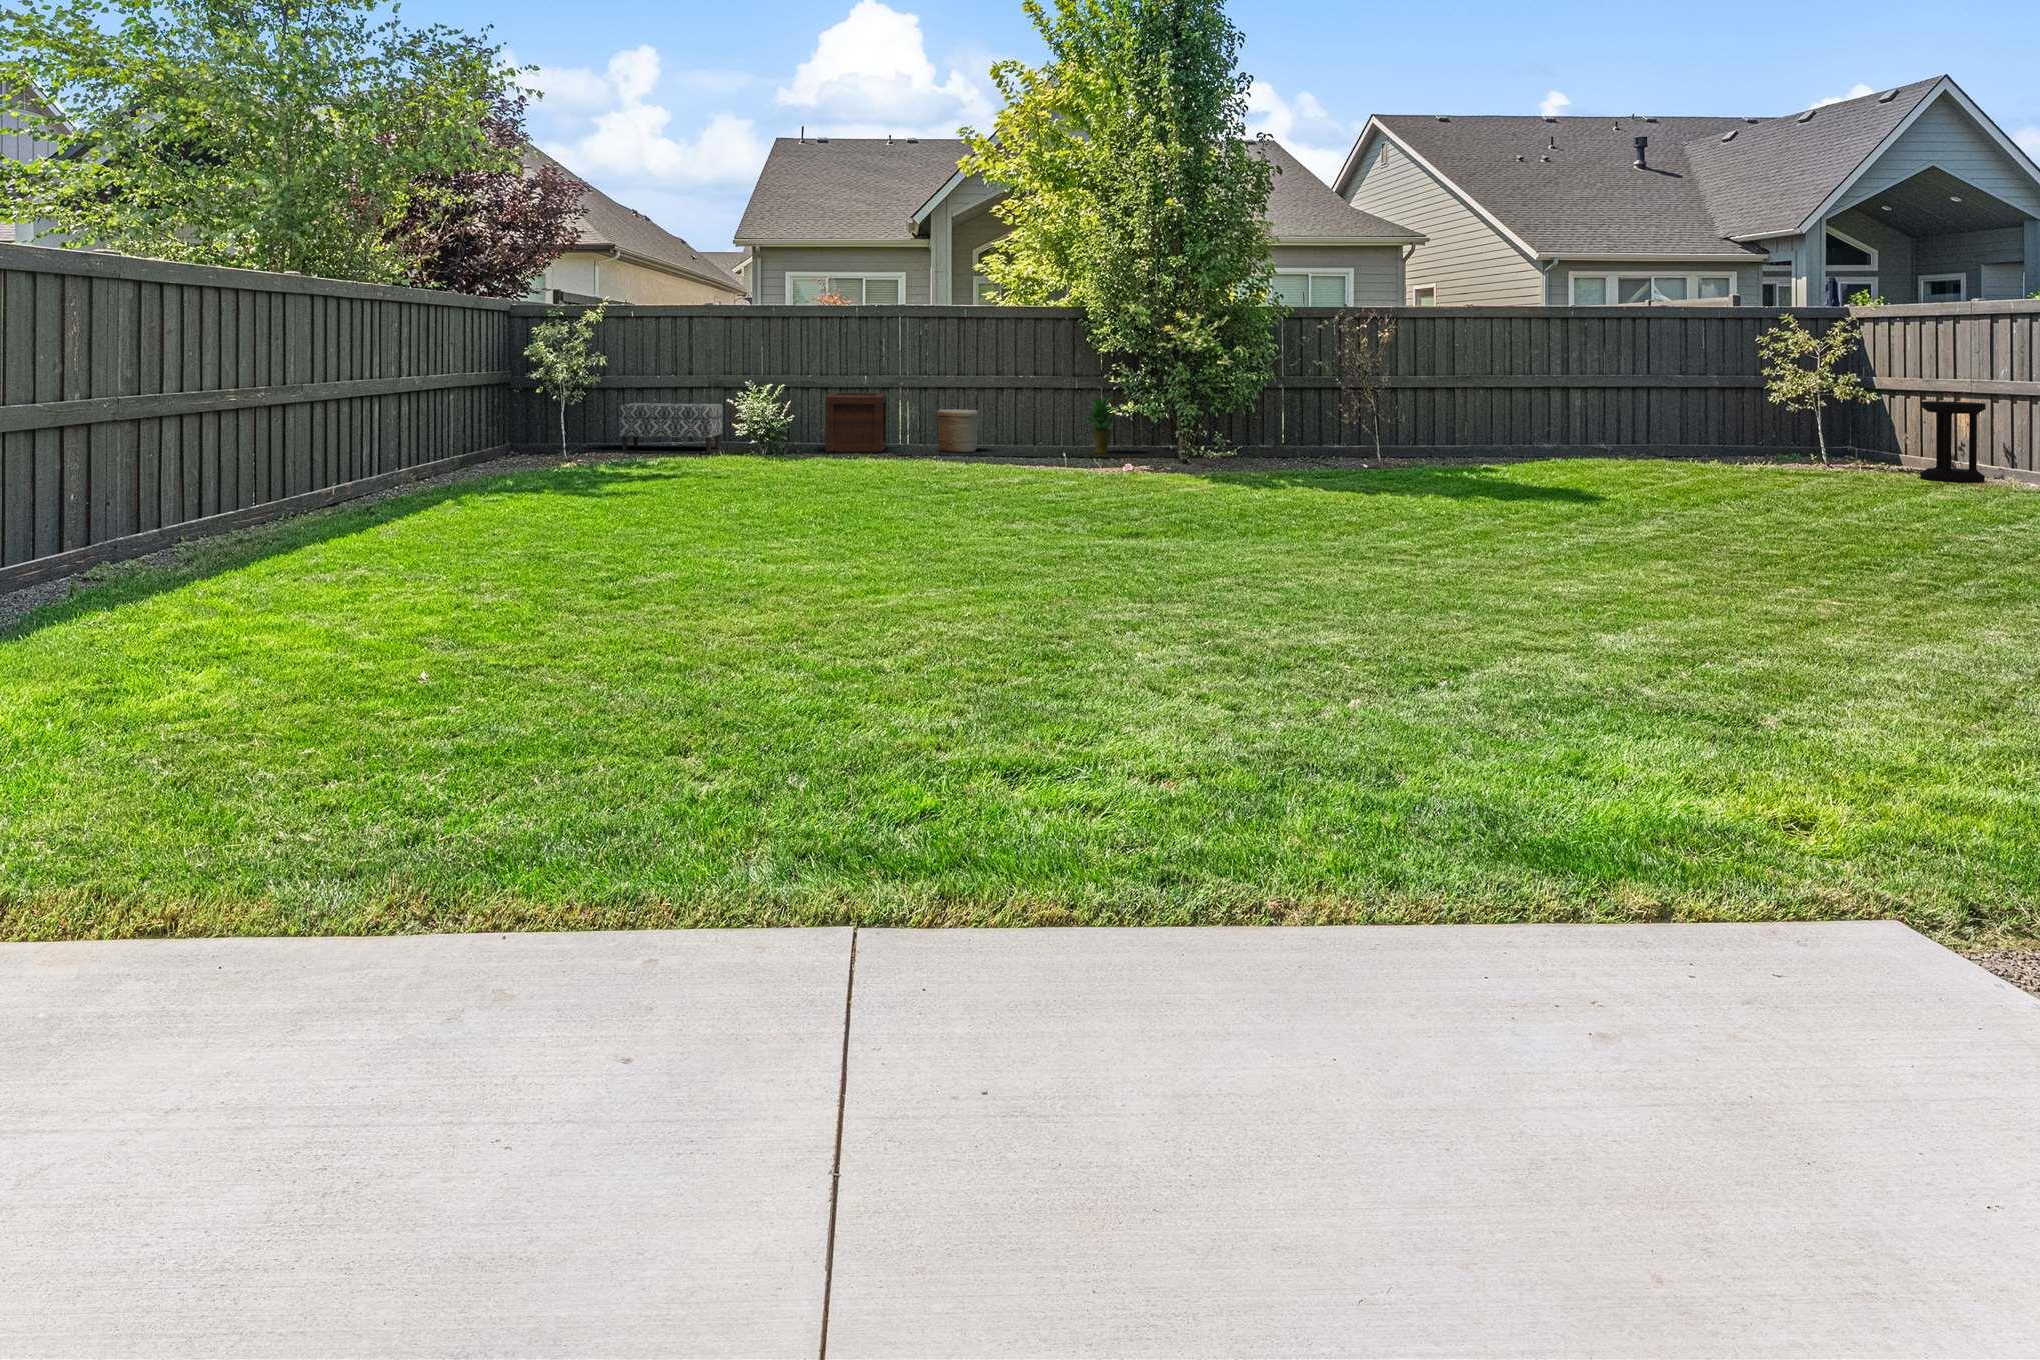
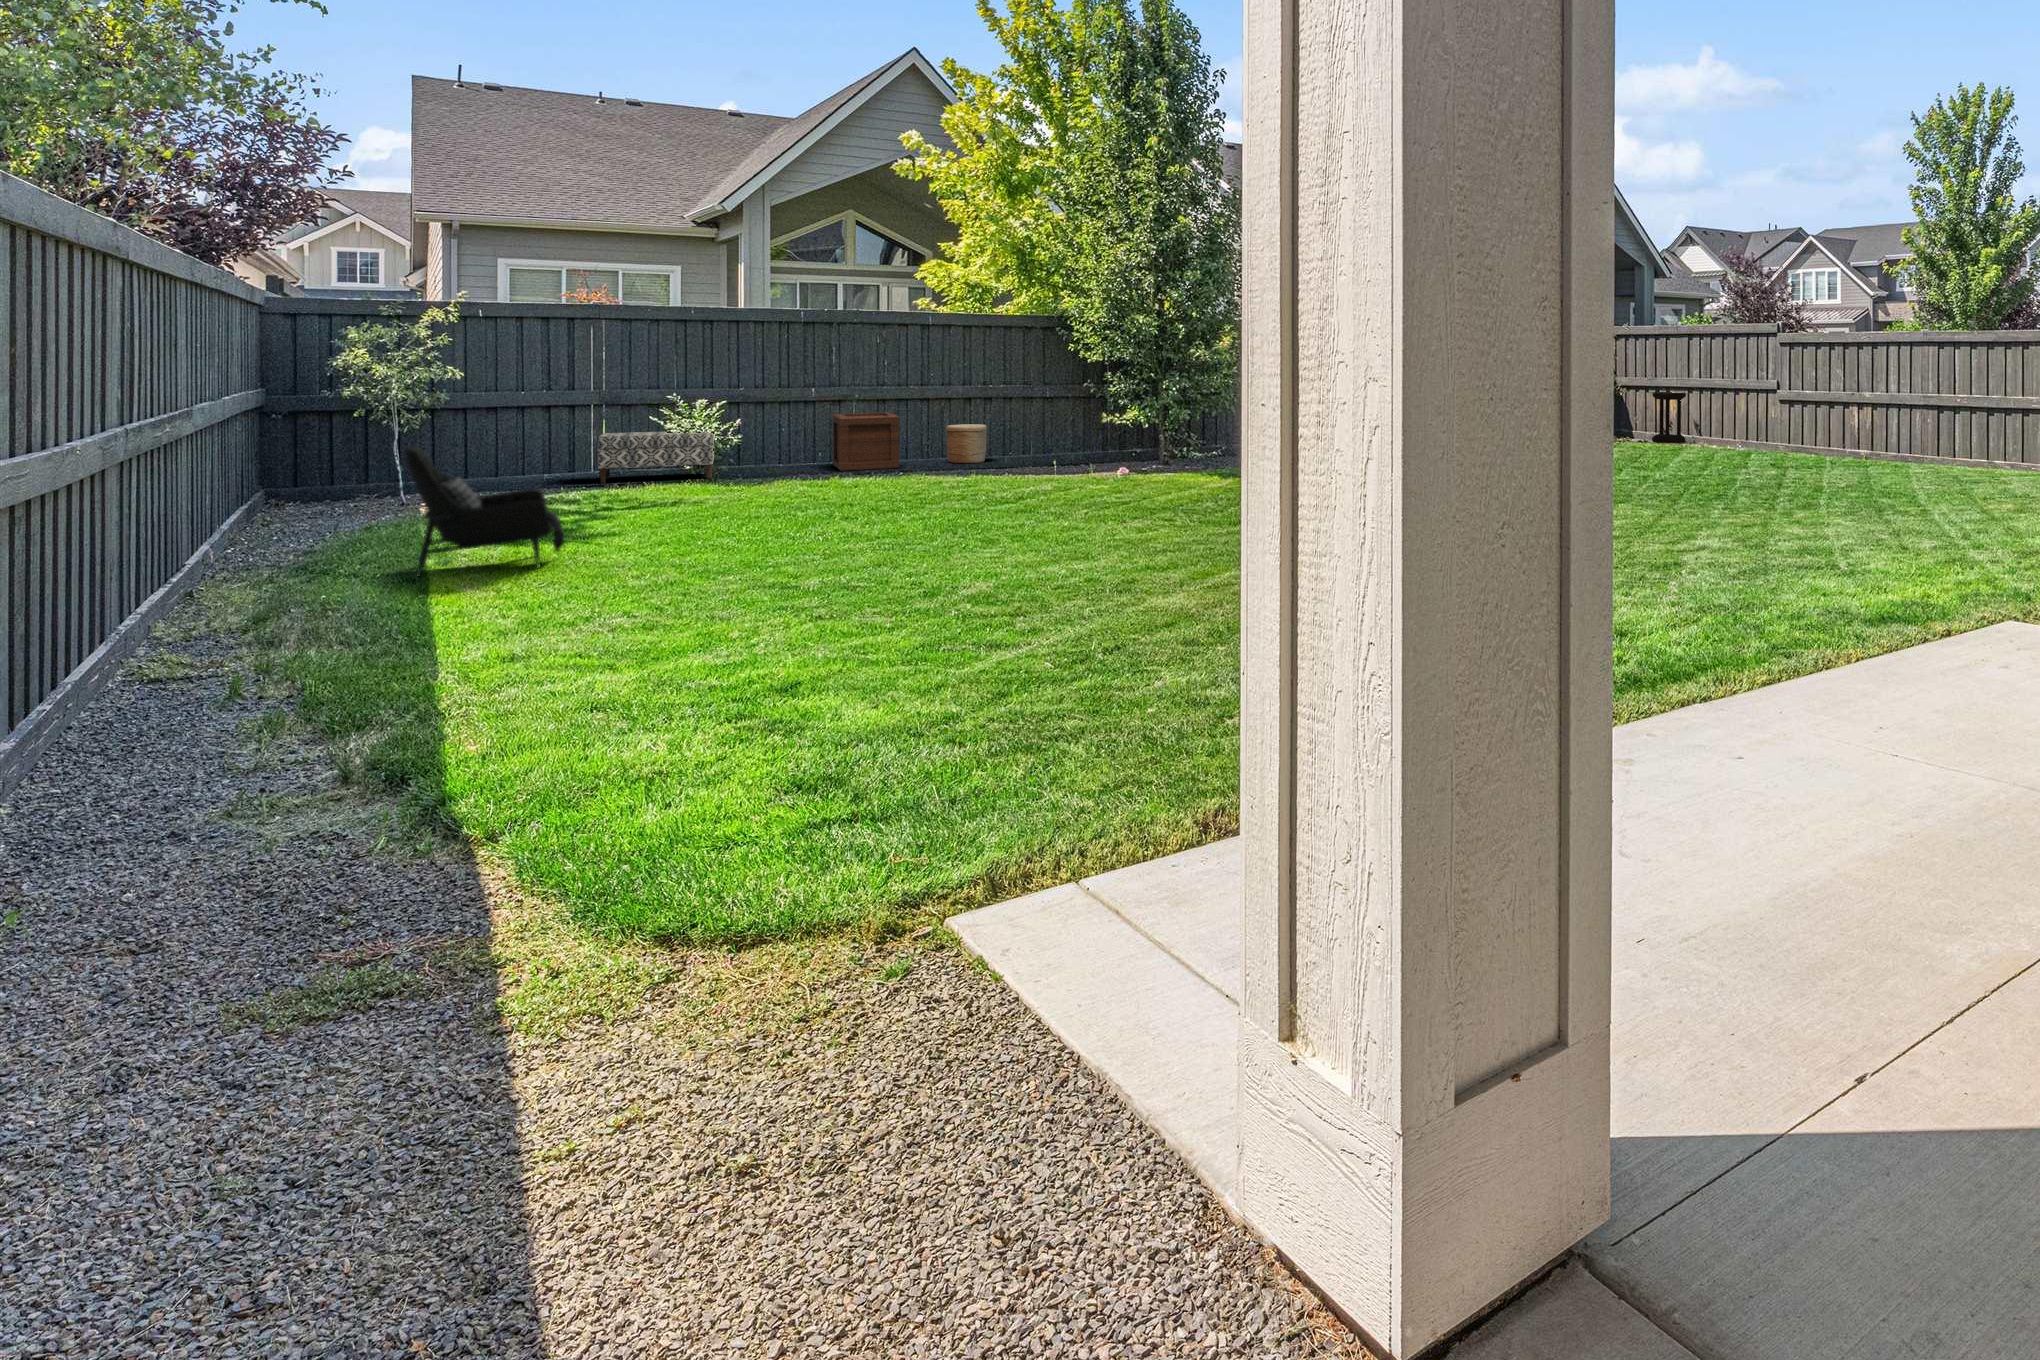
armchair: none [292,393,425,515] -> present [405,447,564,576]
potted plant: present [1085,397,1116,453] -> none [1079,408,1118,456]

